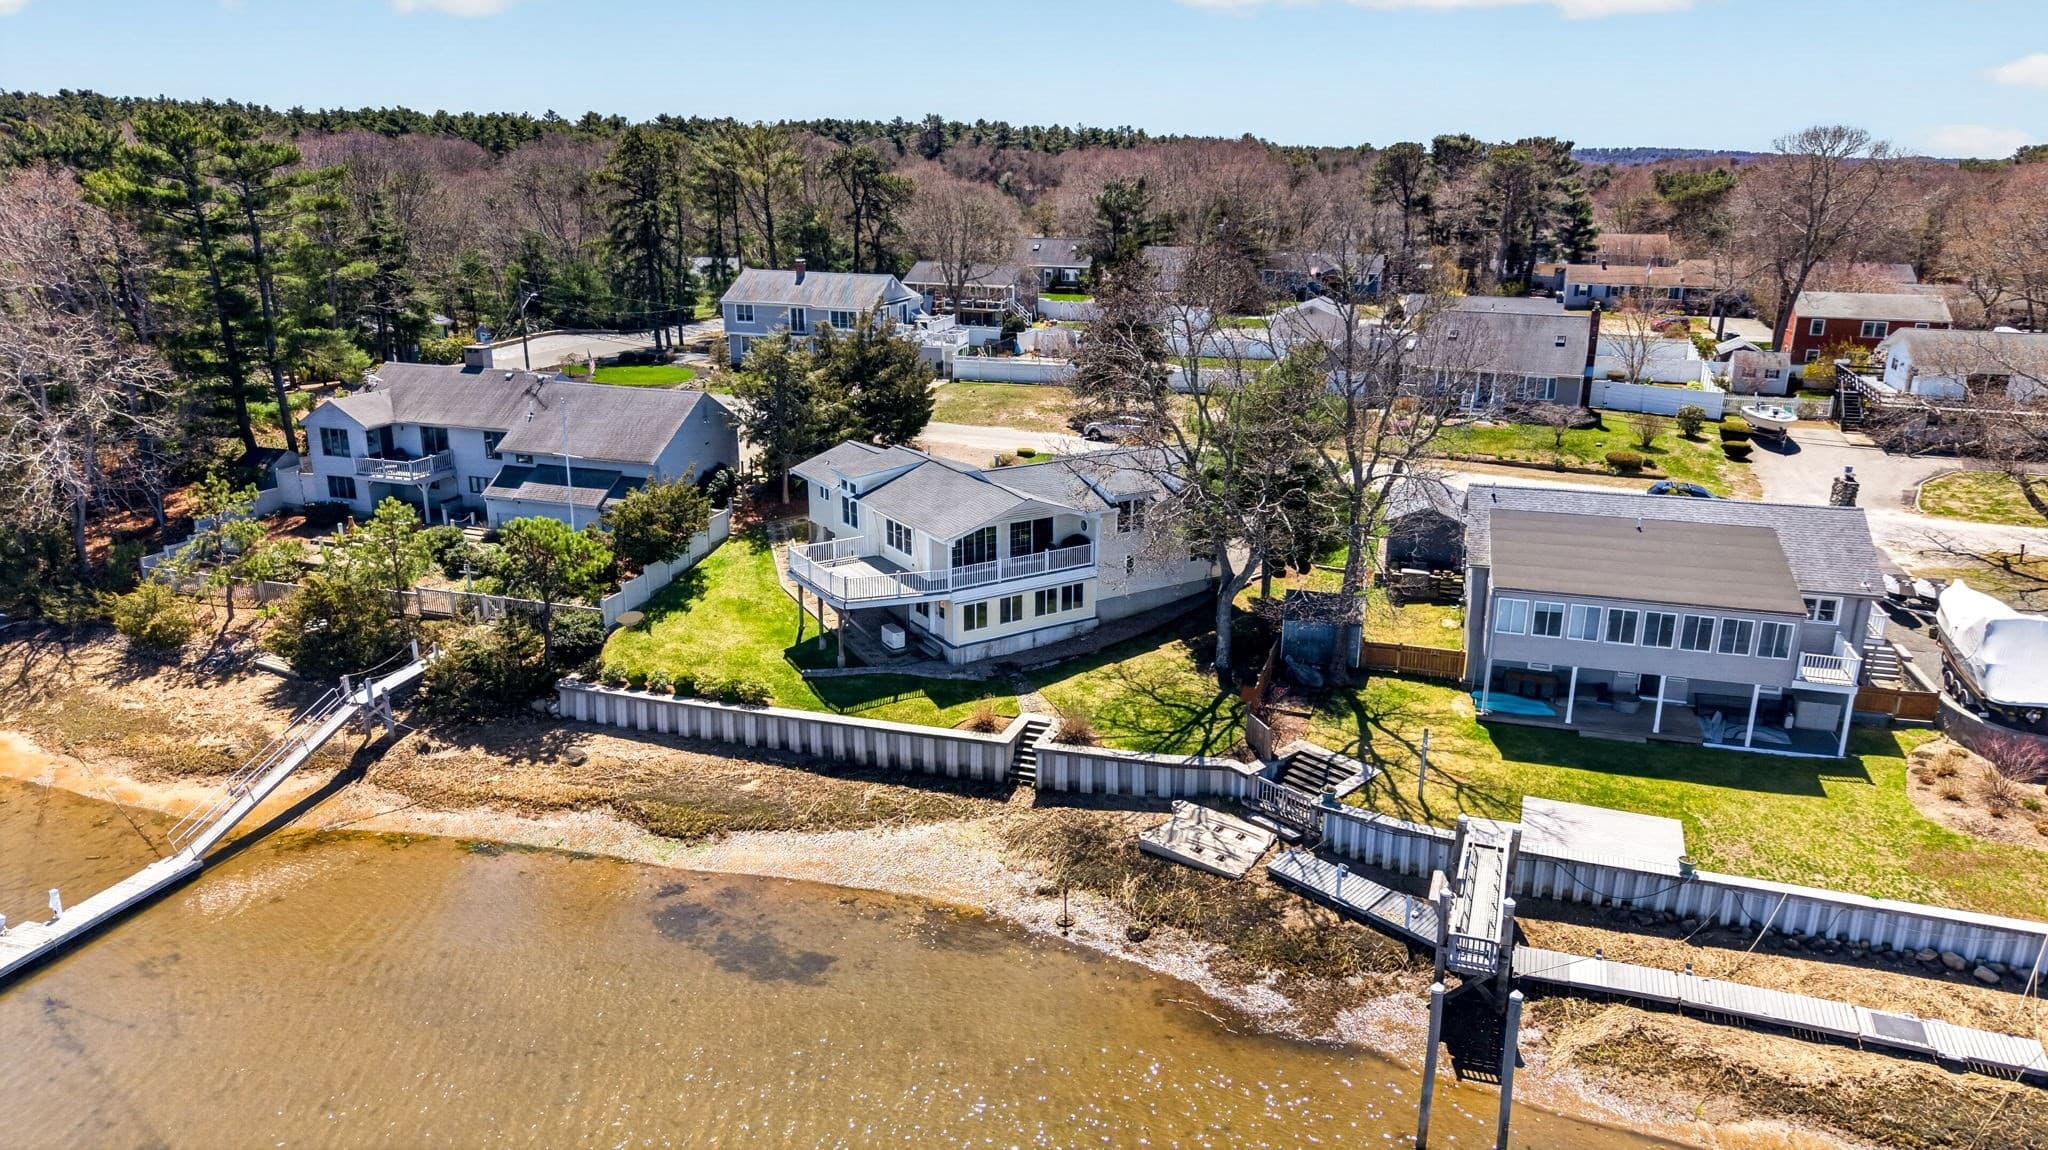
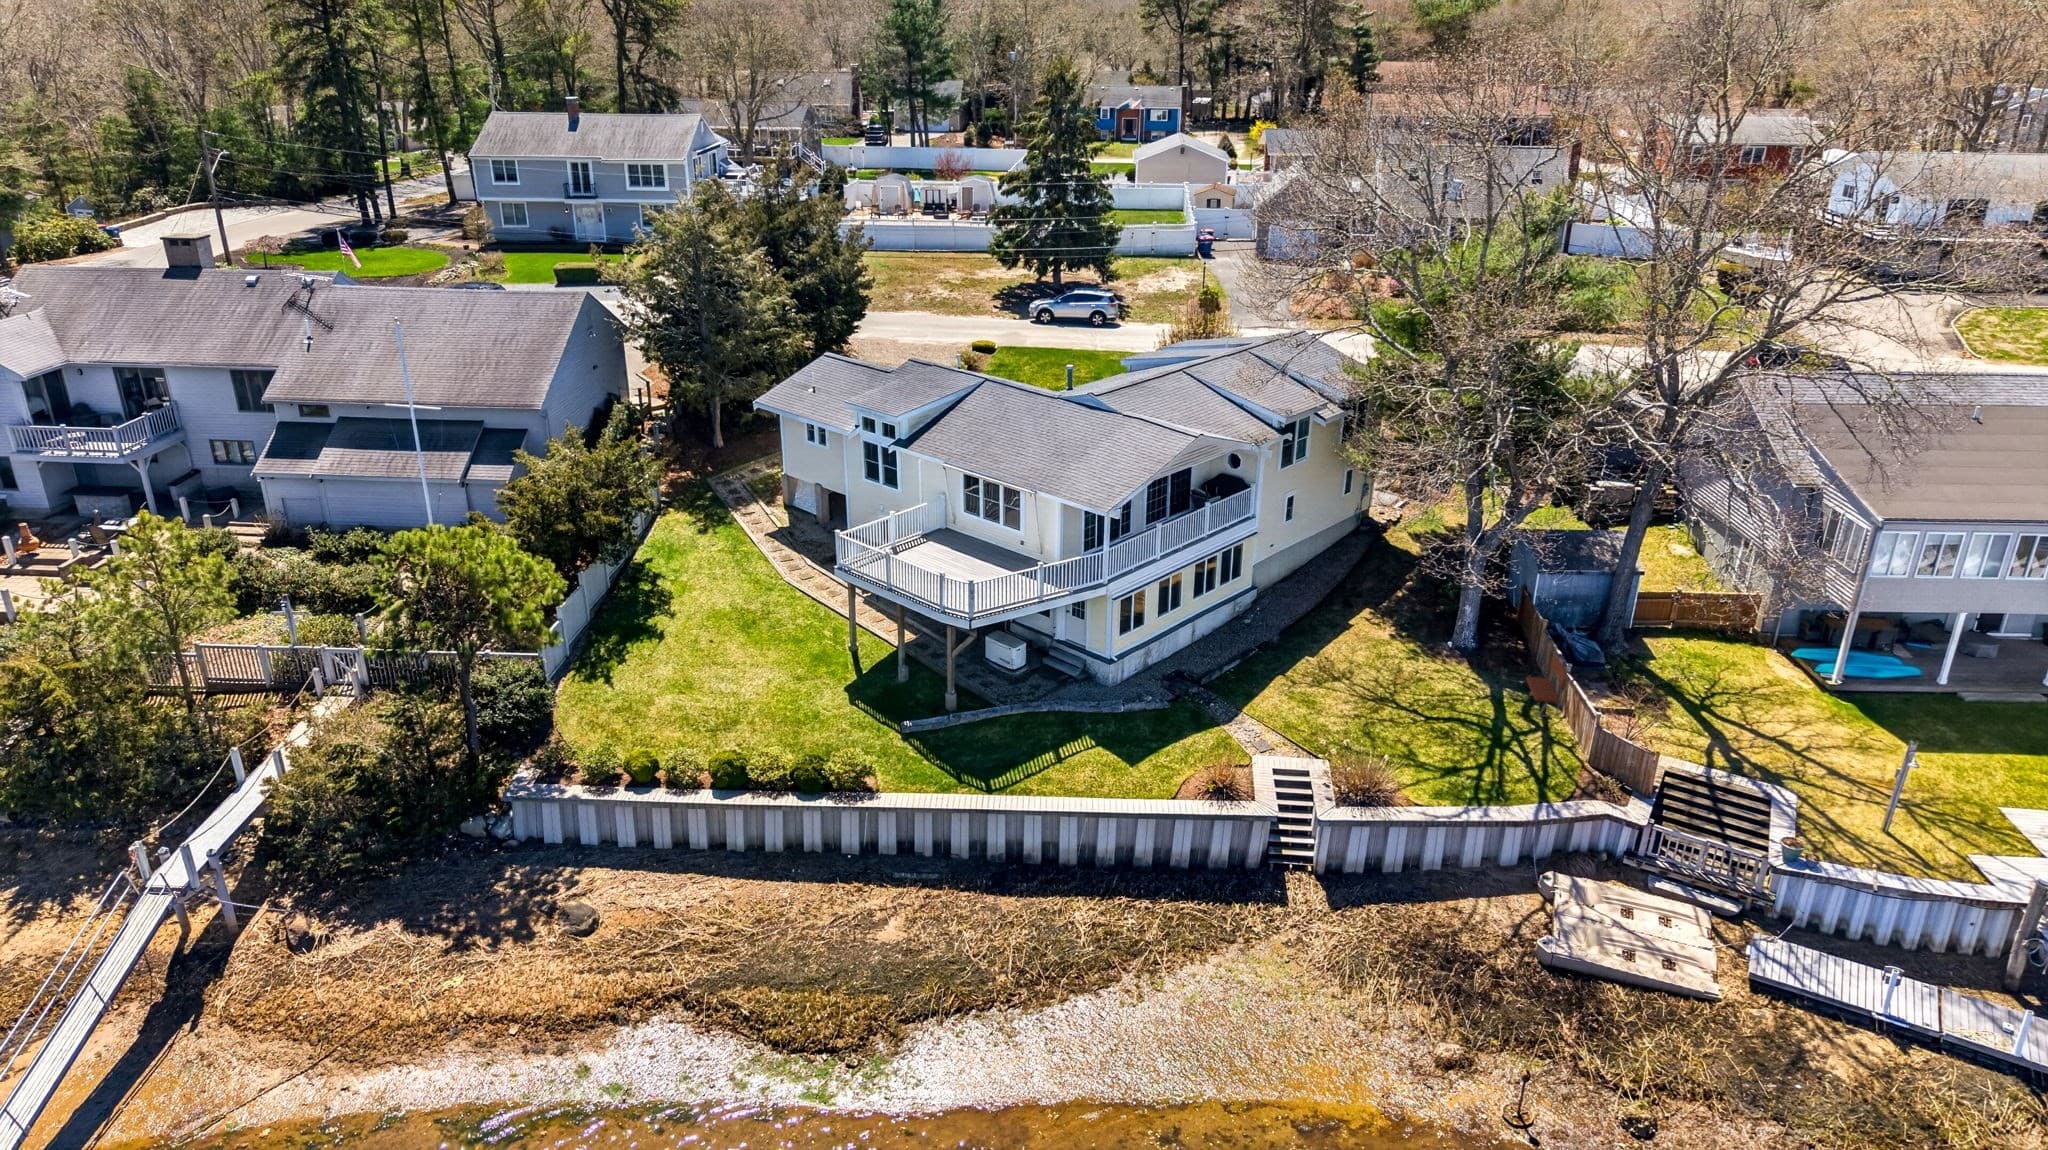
round table: present [615,611,644,632] -> none [557,649,601,684]

